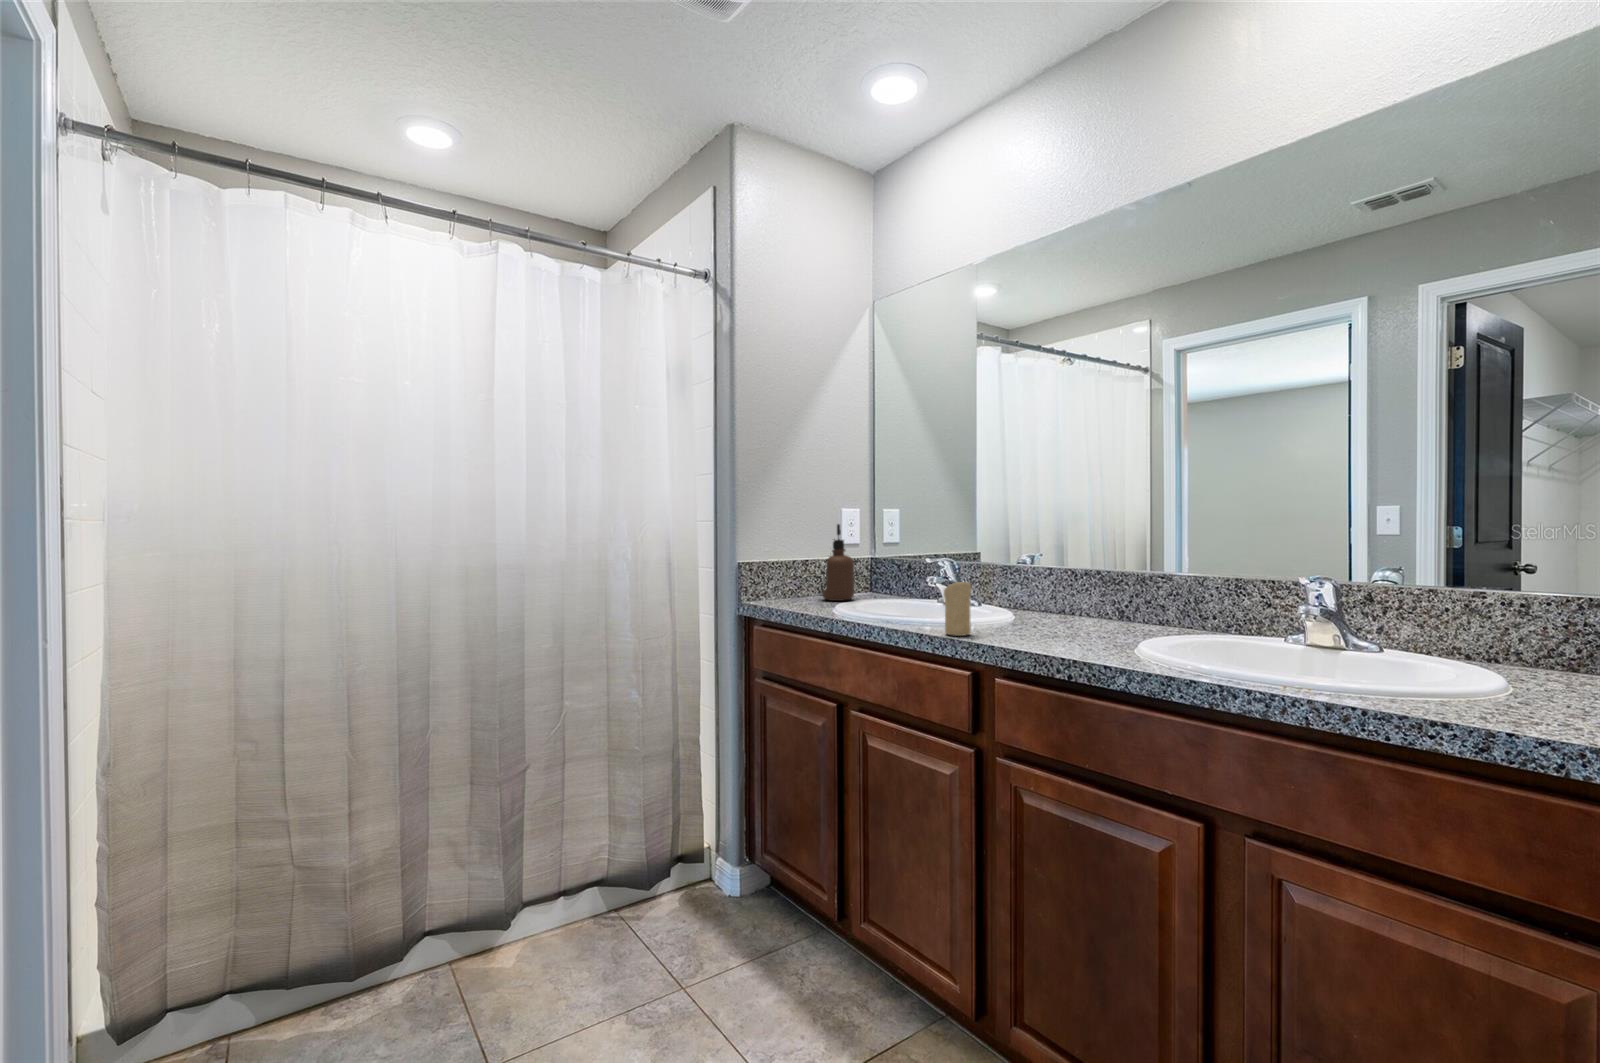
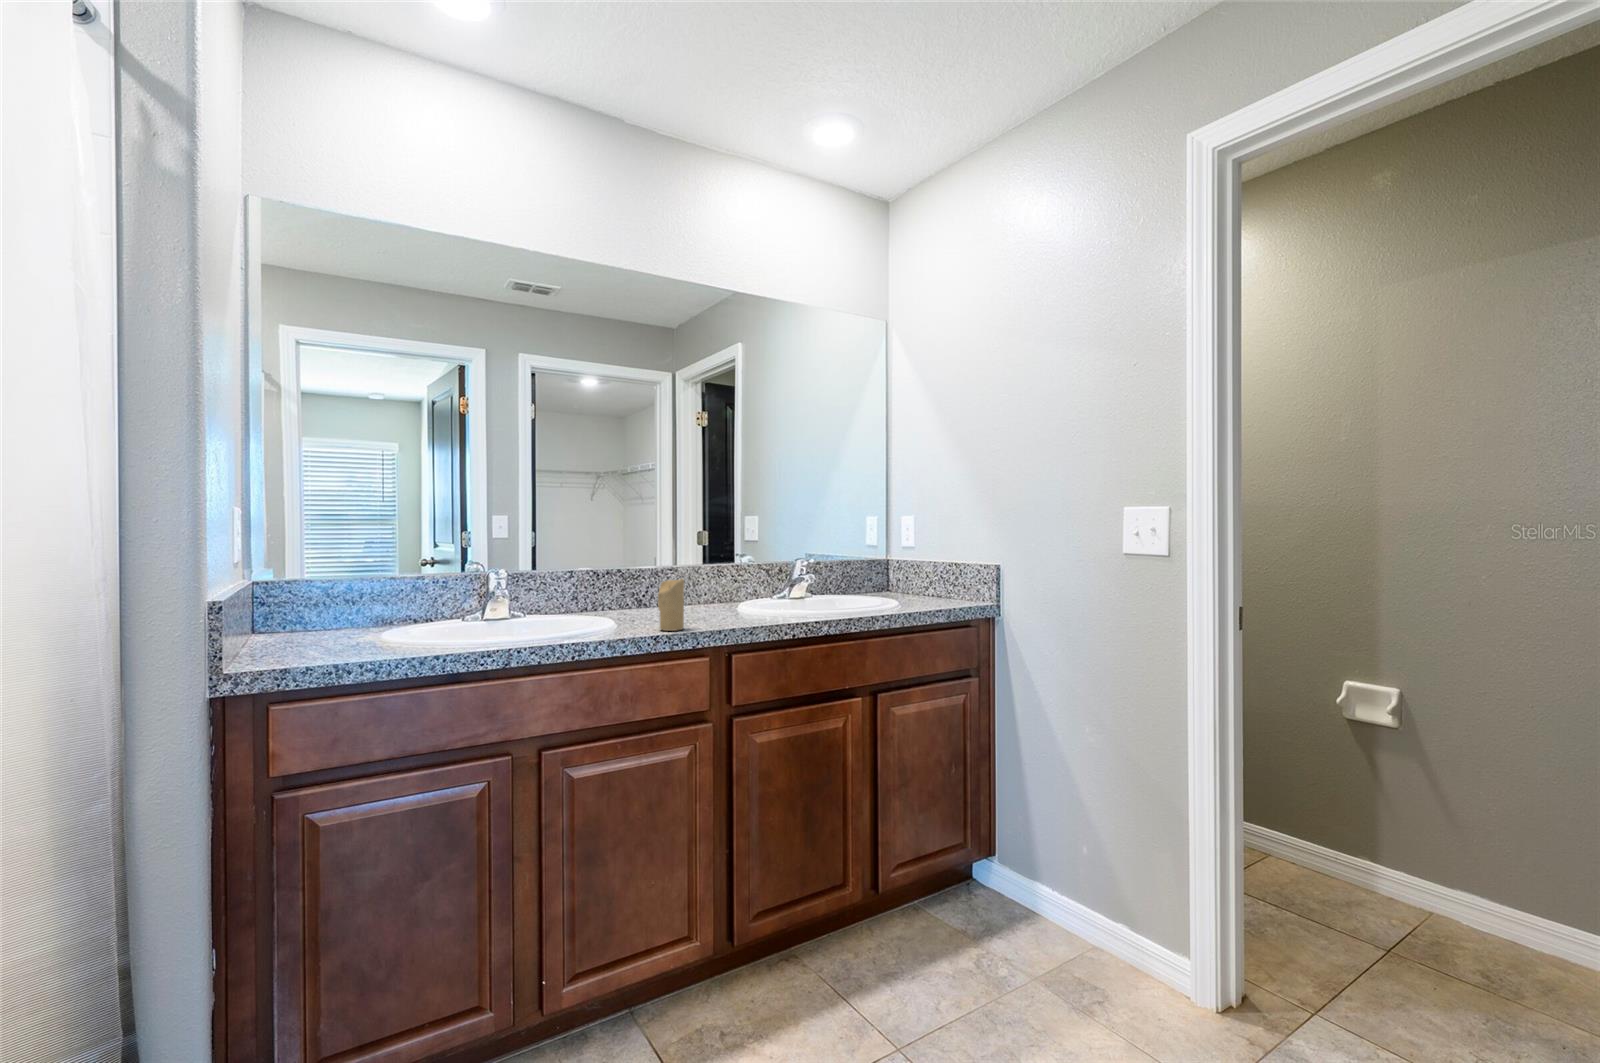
soap dispenser: present [822,524,854,601] -> none [270,524,333,647]

